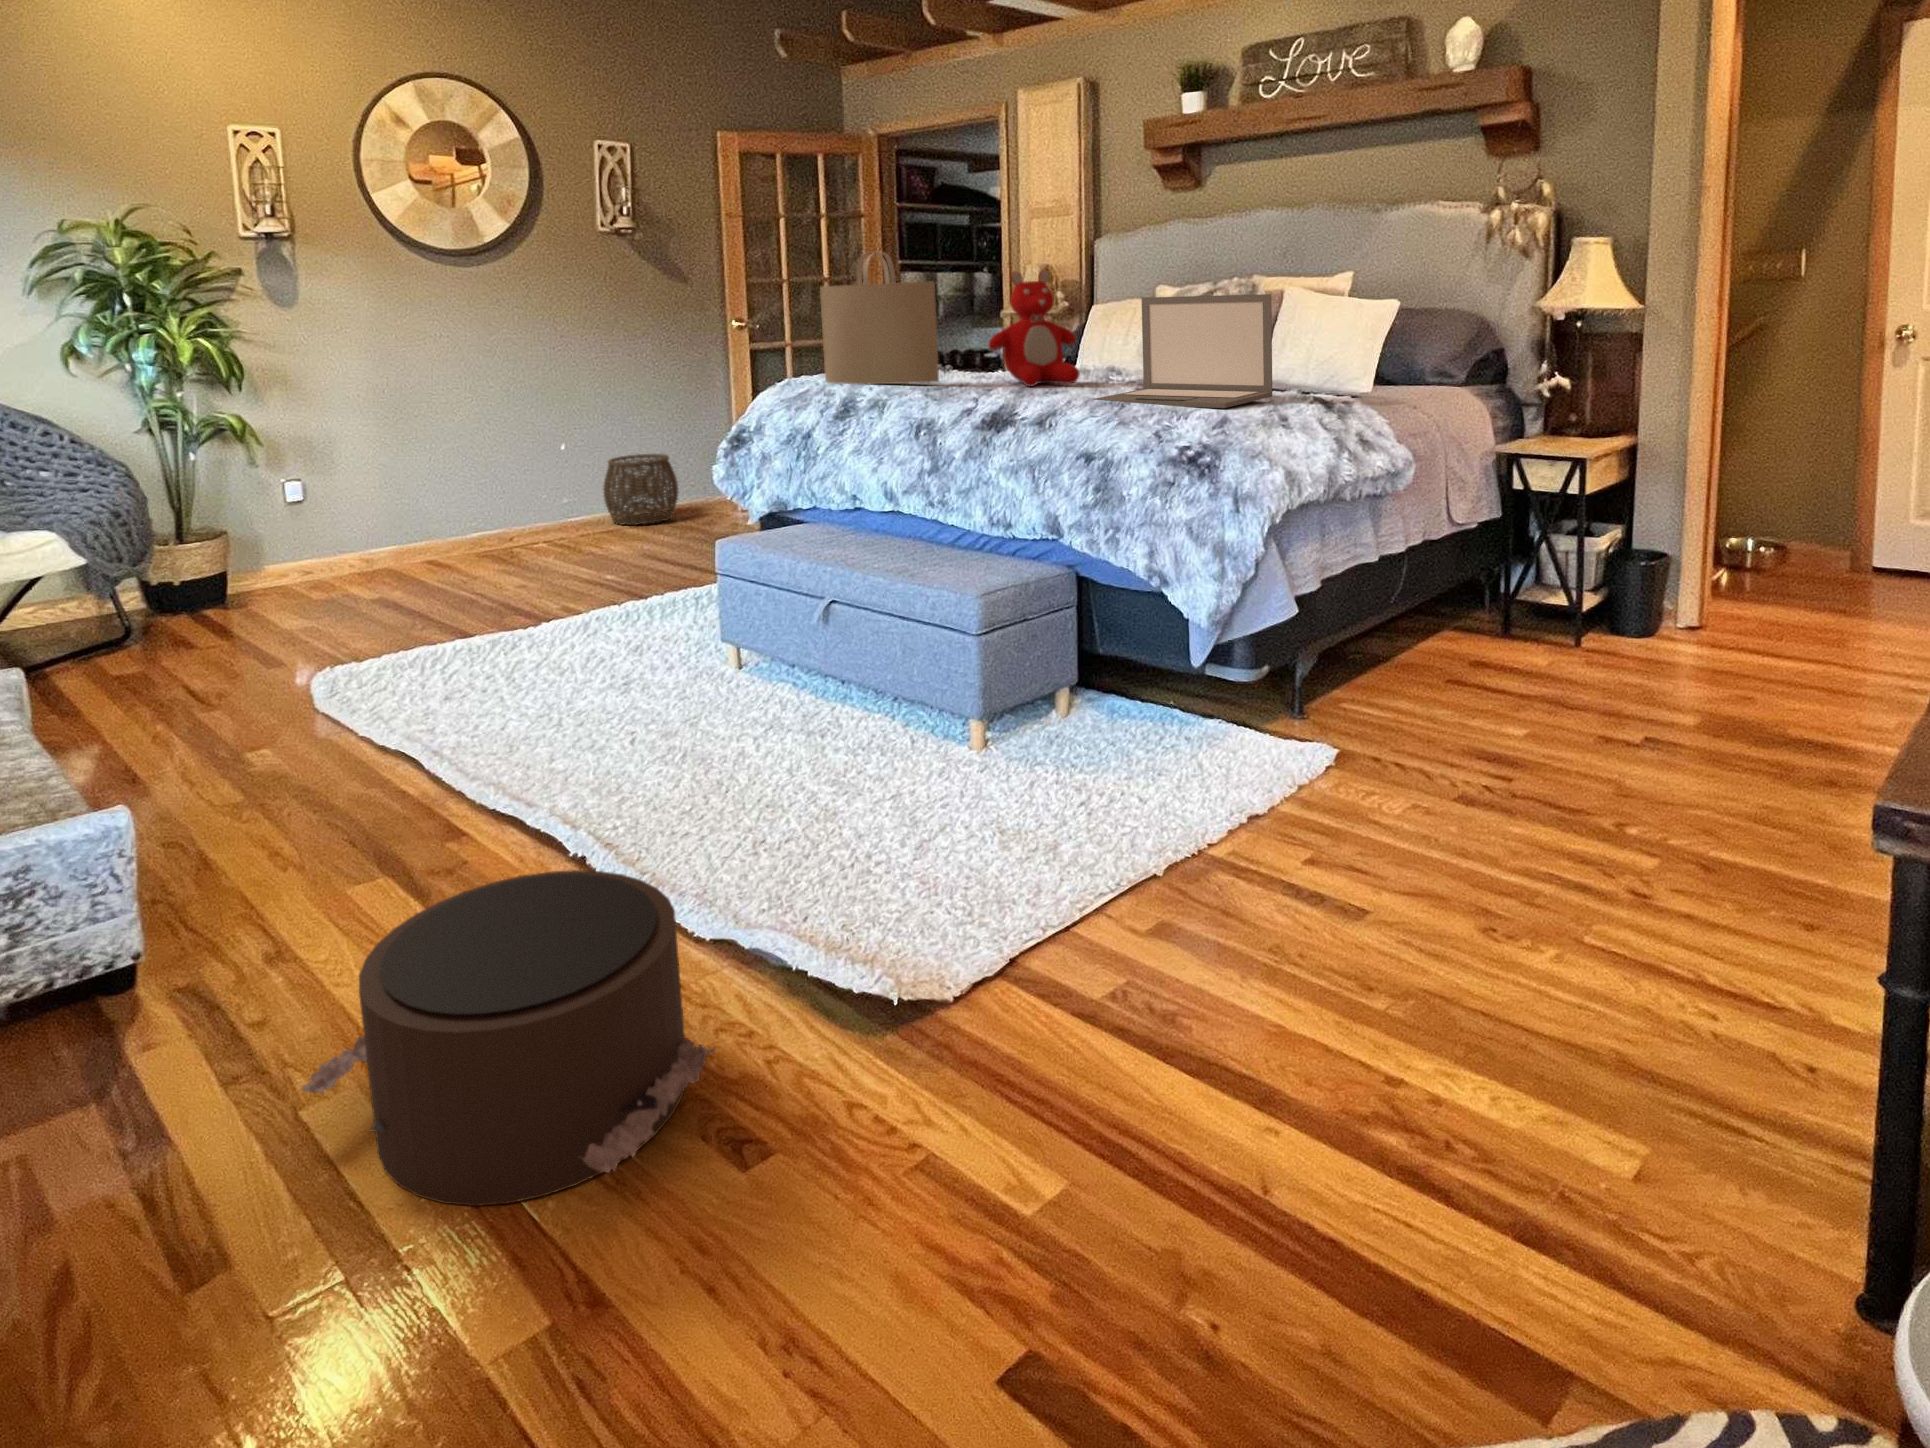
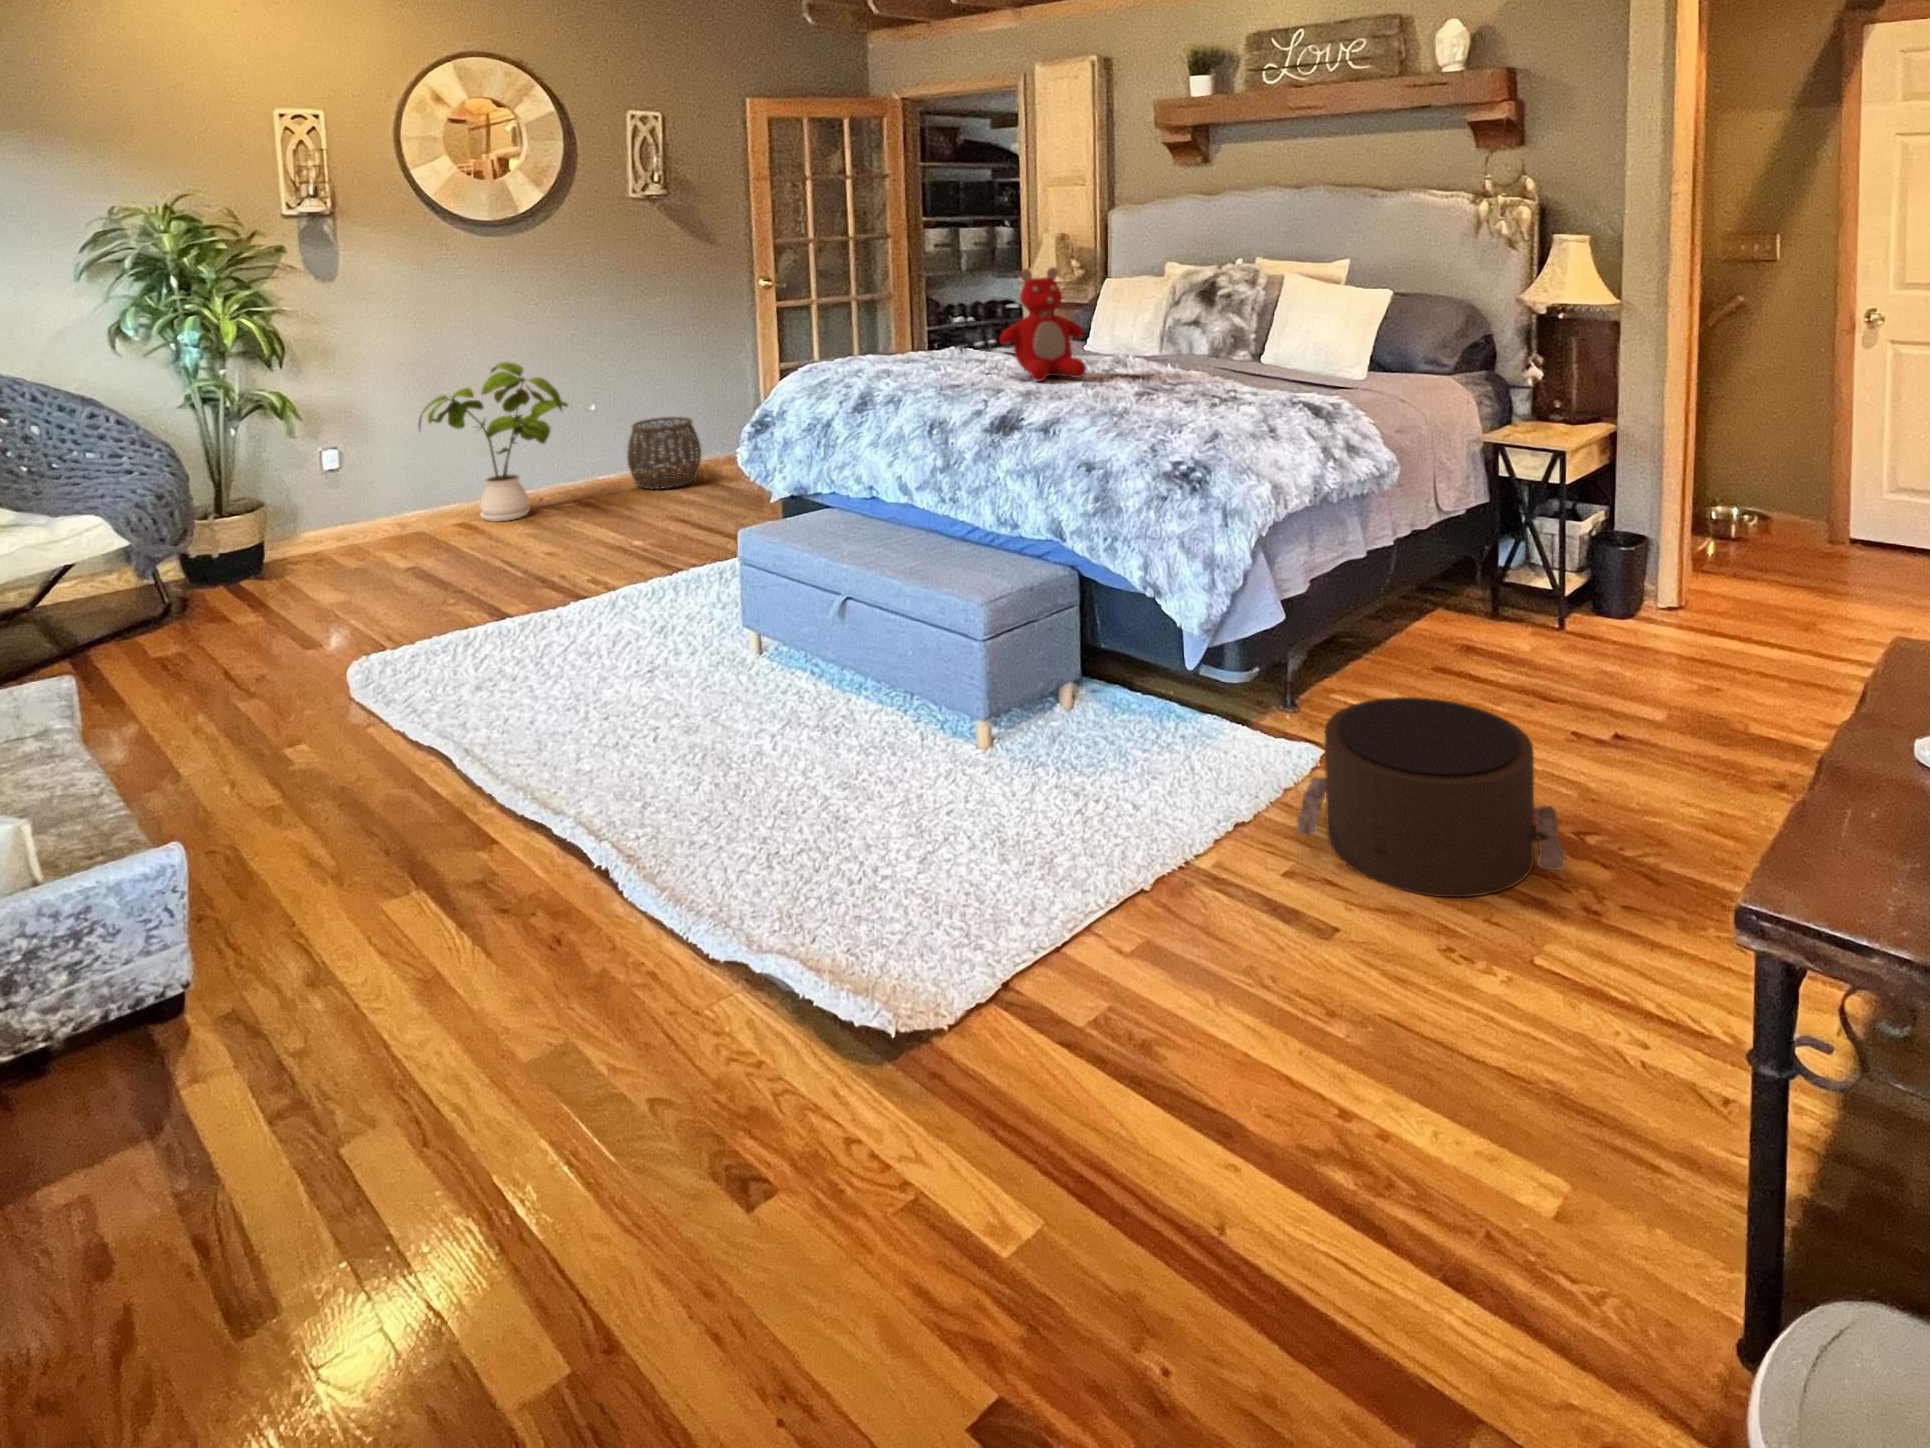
tote bag: present [820,252,939,385] -> none [837,251,952,379]
laptop: present [1093,294,1272,408] -> none [1096,301,1267,418]
house plant: none [391,390,543,553] -> present [419,362,568,522]
pouf: present [301,870,716,1206] -> present [1297,697,1566,897]

